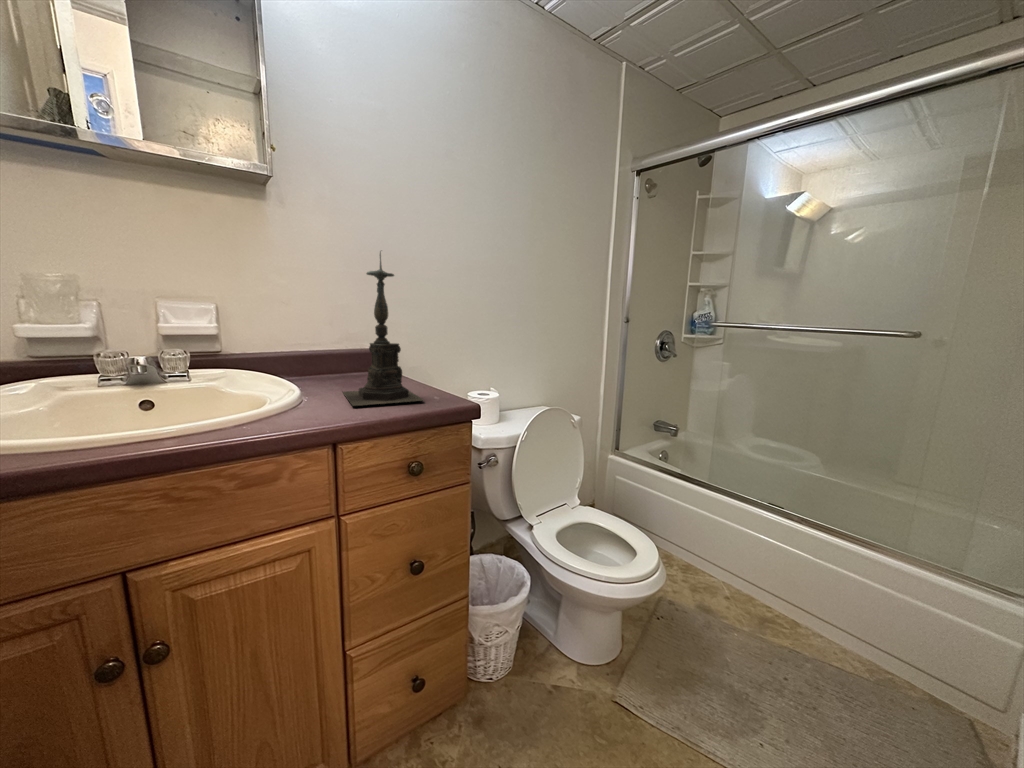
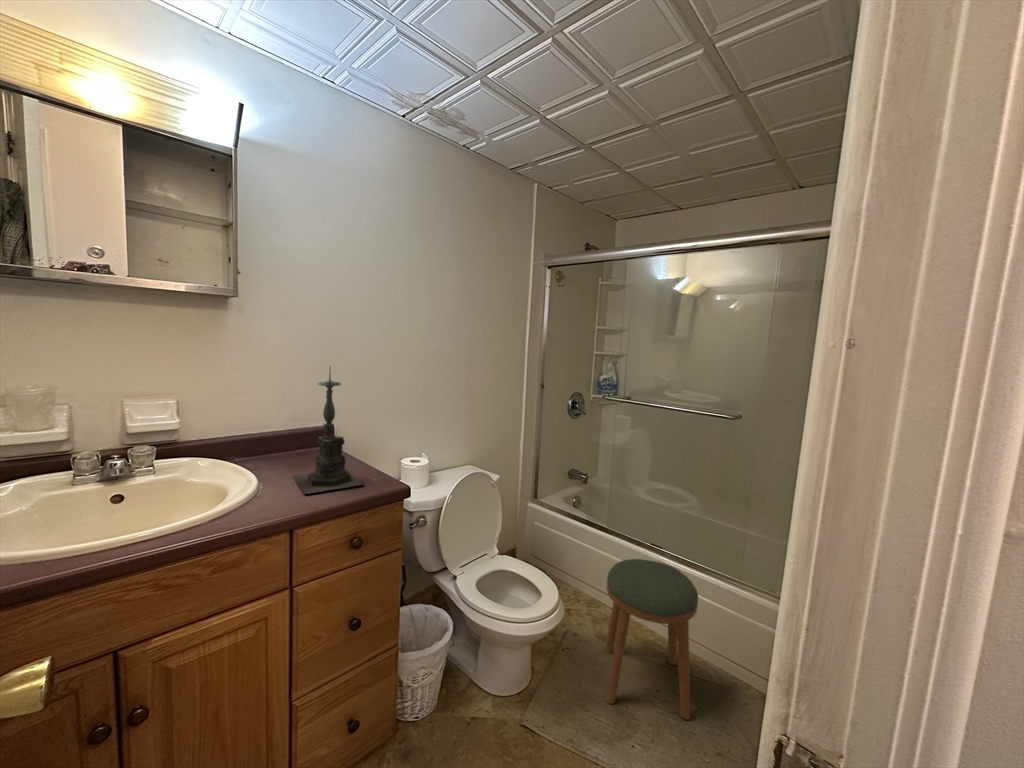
stool: none [710,517,852,720] -> present [605,559,698,720]

